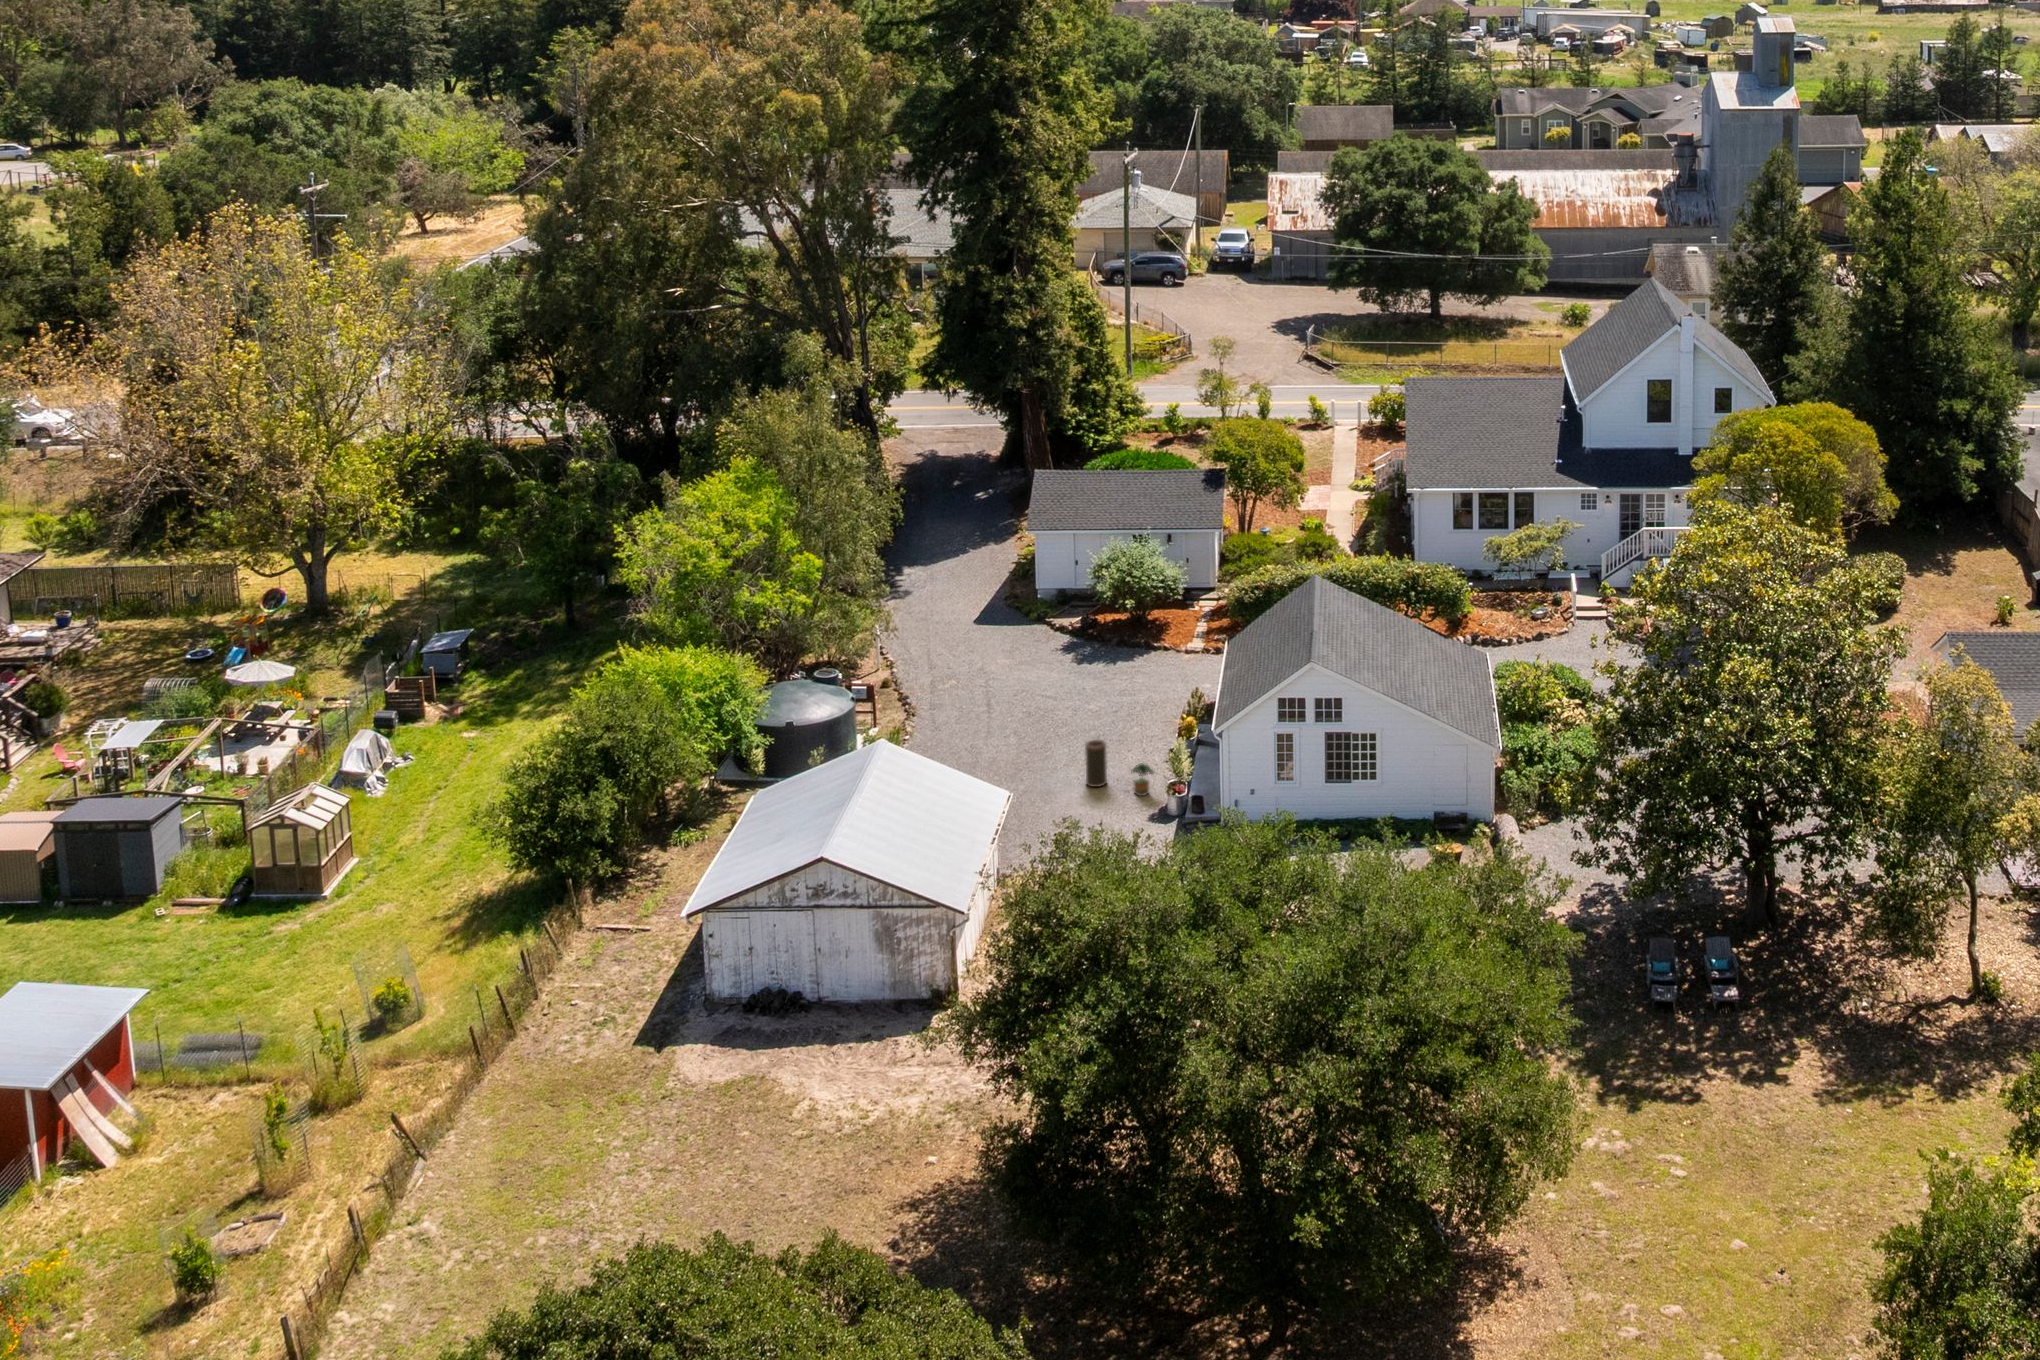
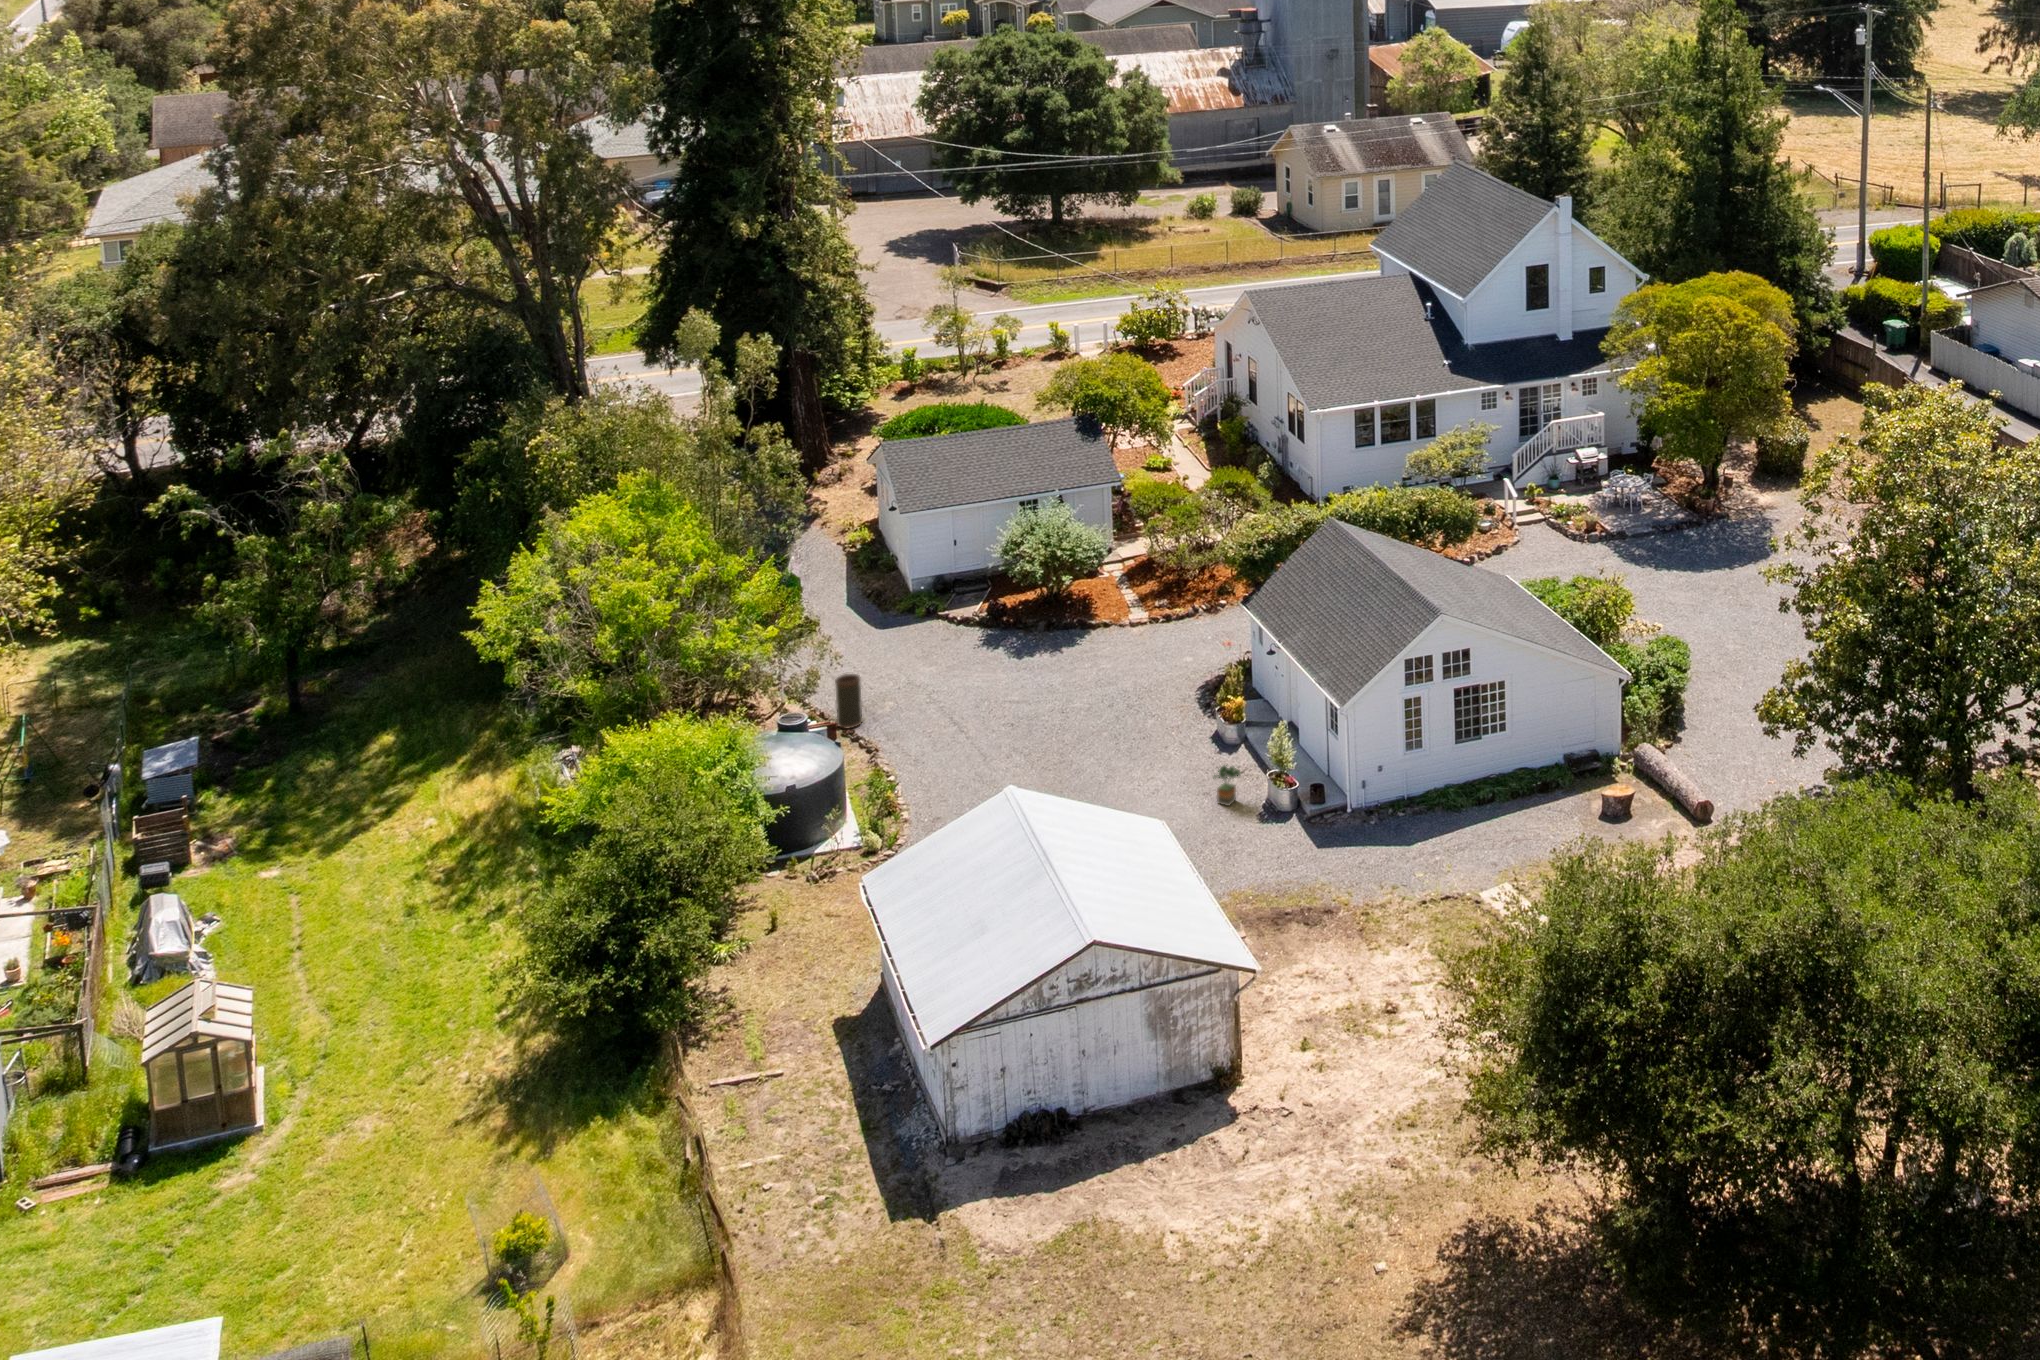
trash can: present [1085,740,1107,787] -> present [835,674,863,729]

